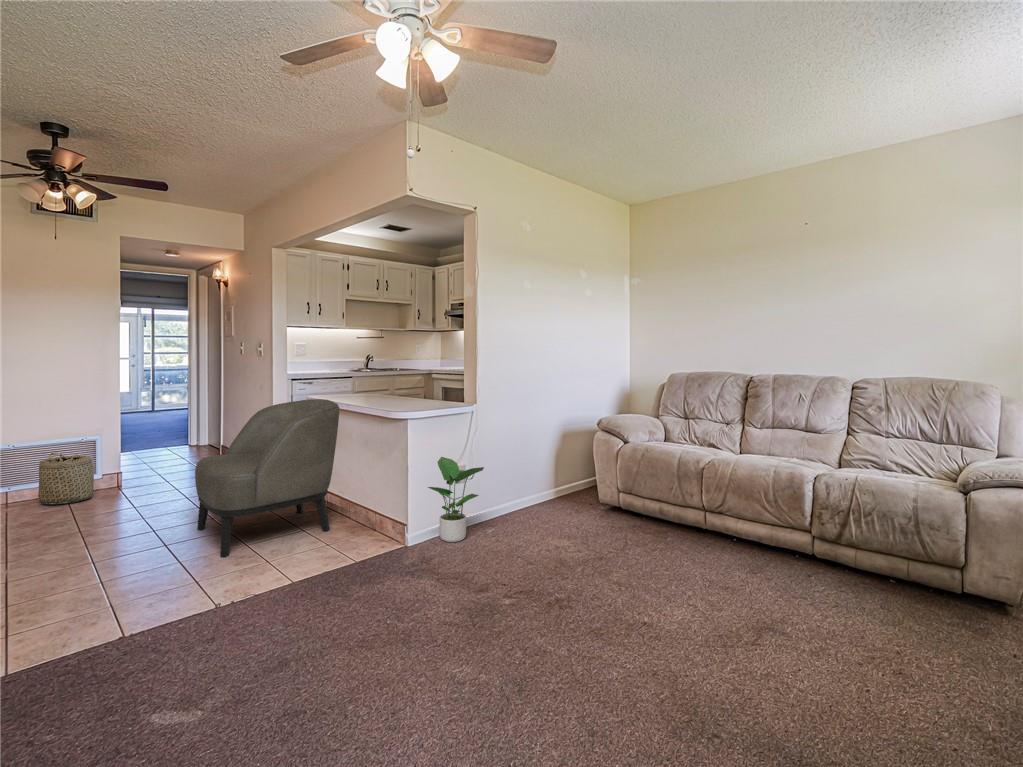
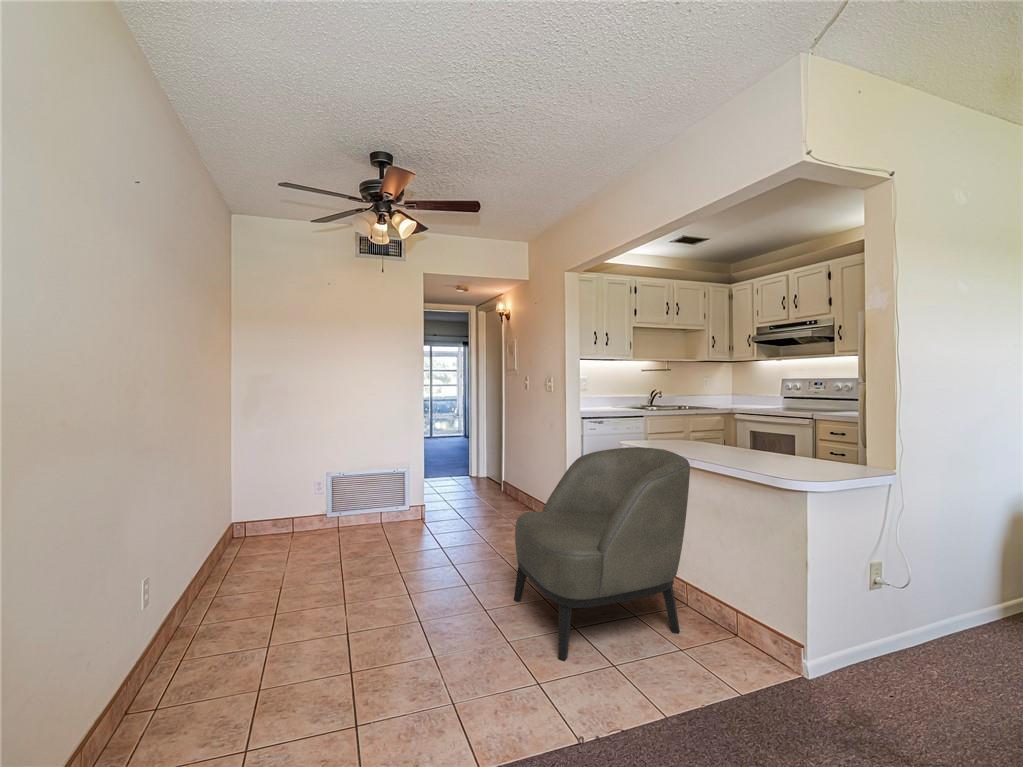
basket: present [38,452,94,504] -> none [361,486,404,539]
potted plant: present [428,457,484,542] -> none [859,552,980,704]

